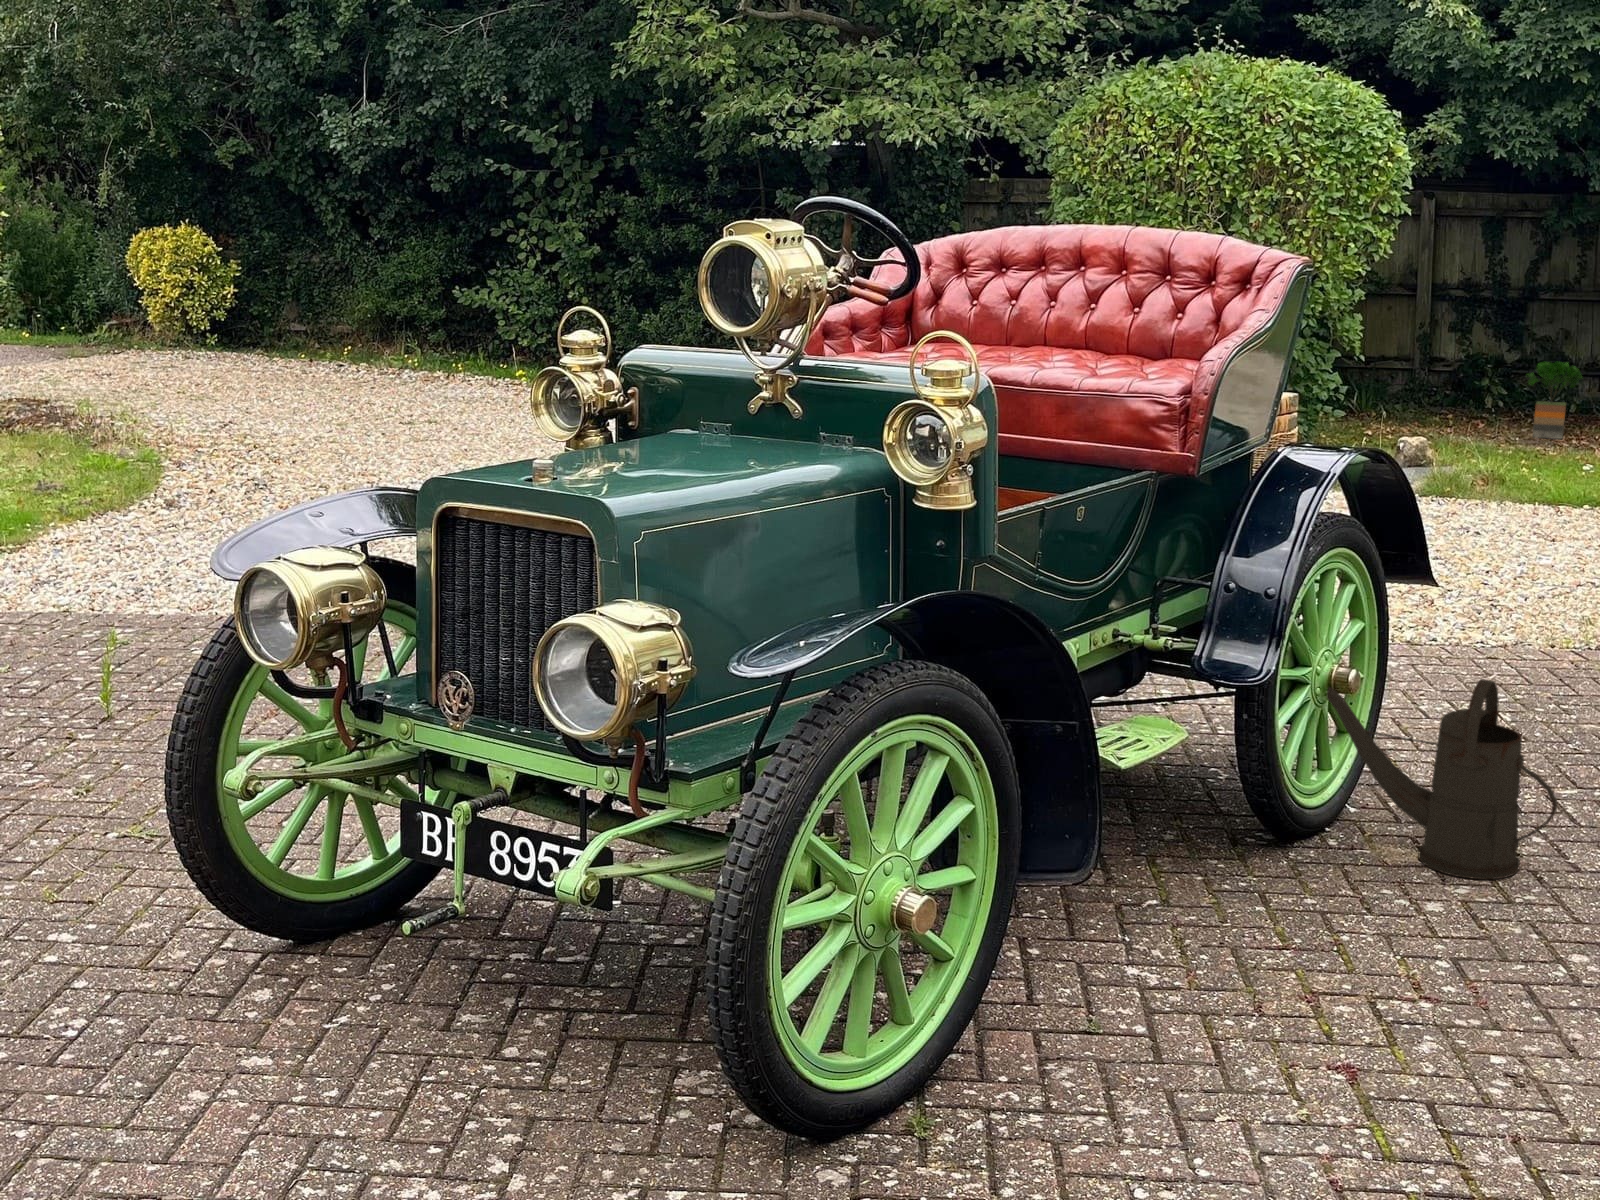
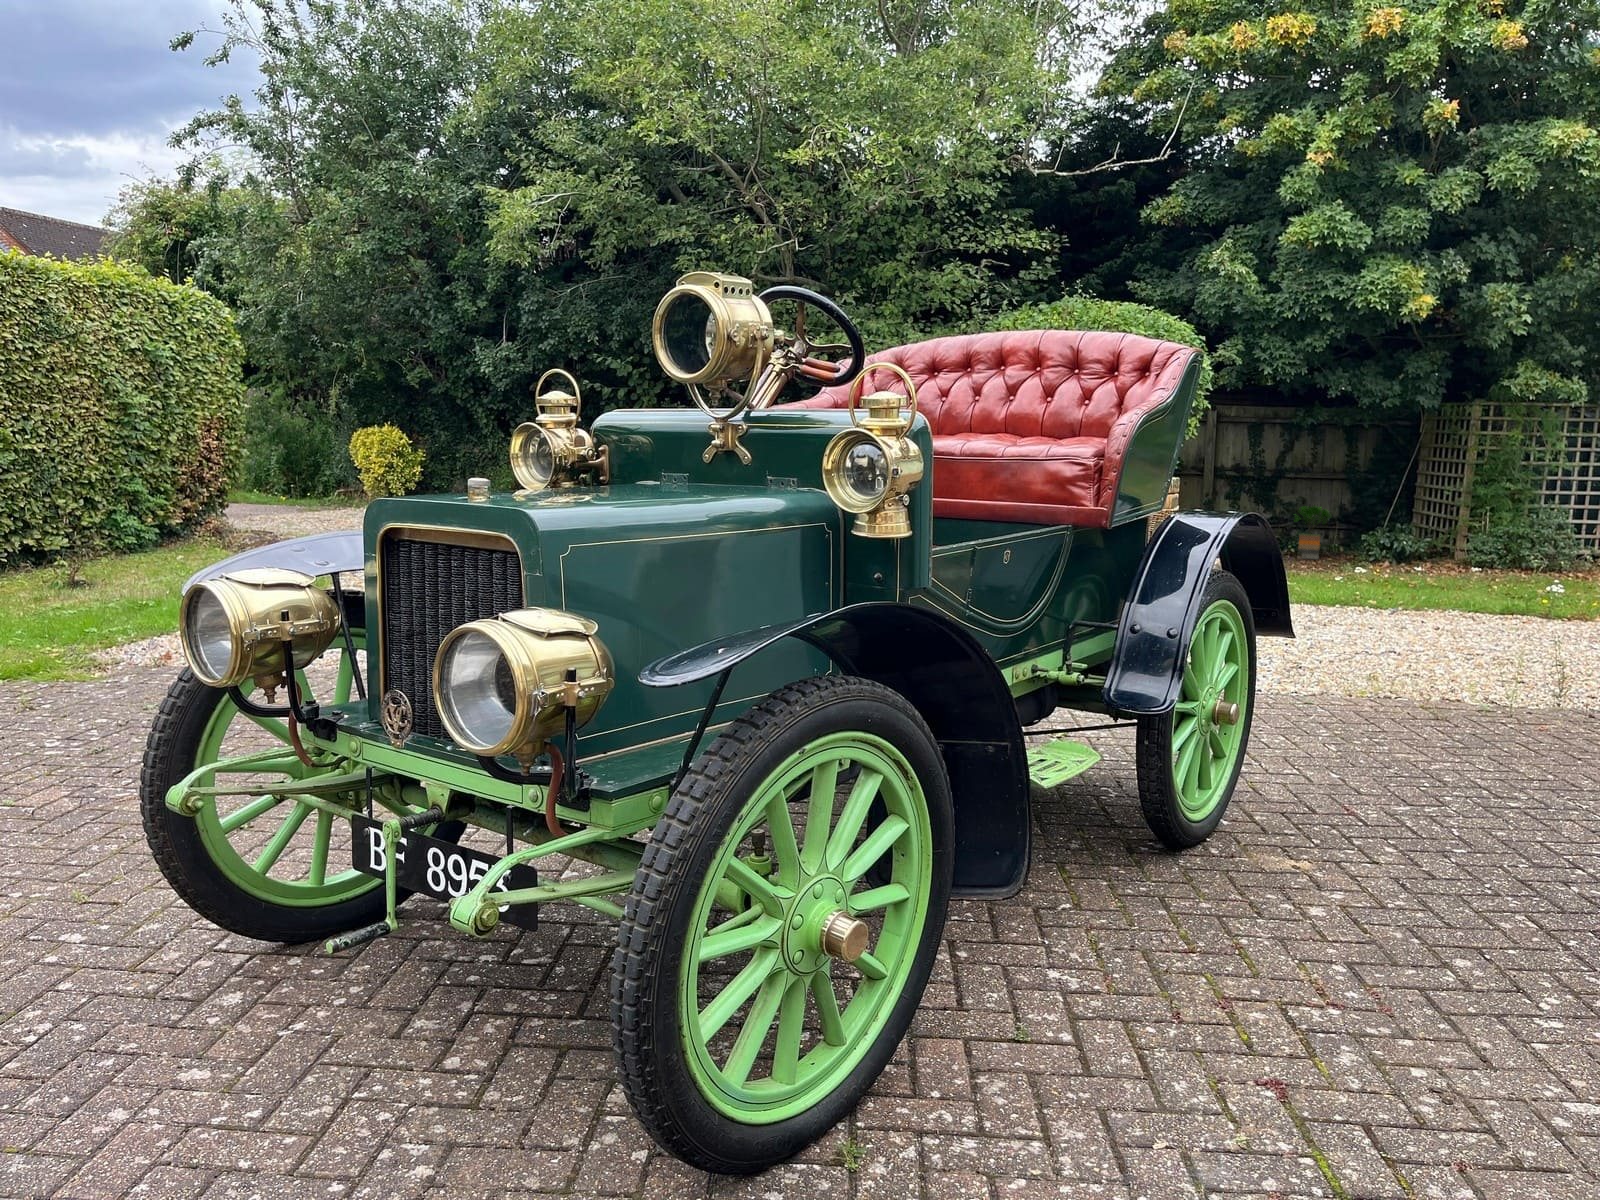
watering can: present [1327,679,1558,879] -> none [1208,709,1418,885]

